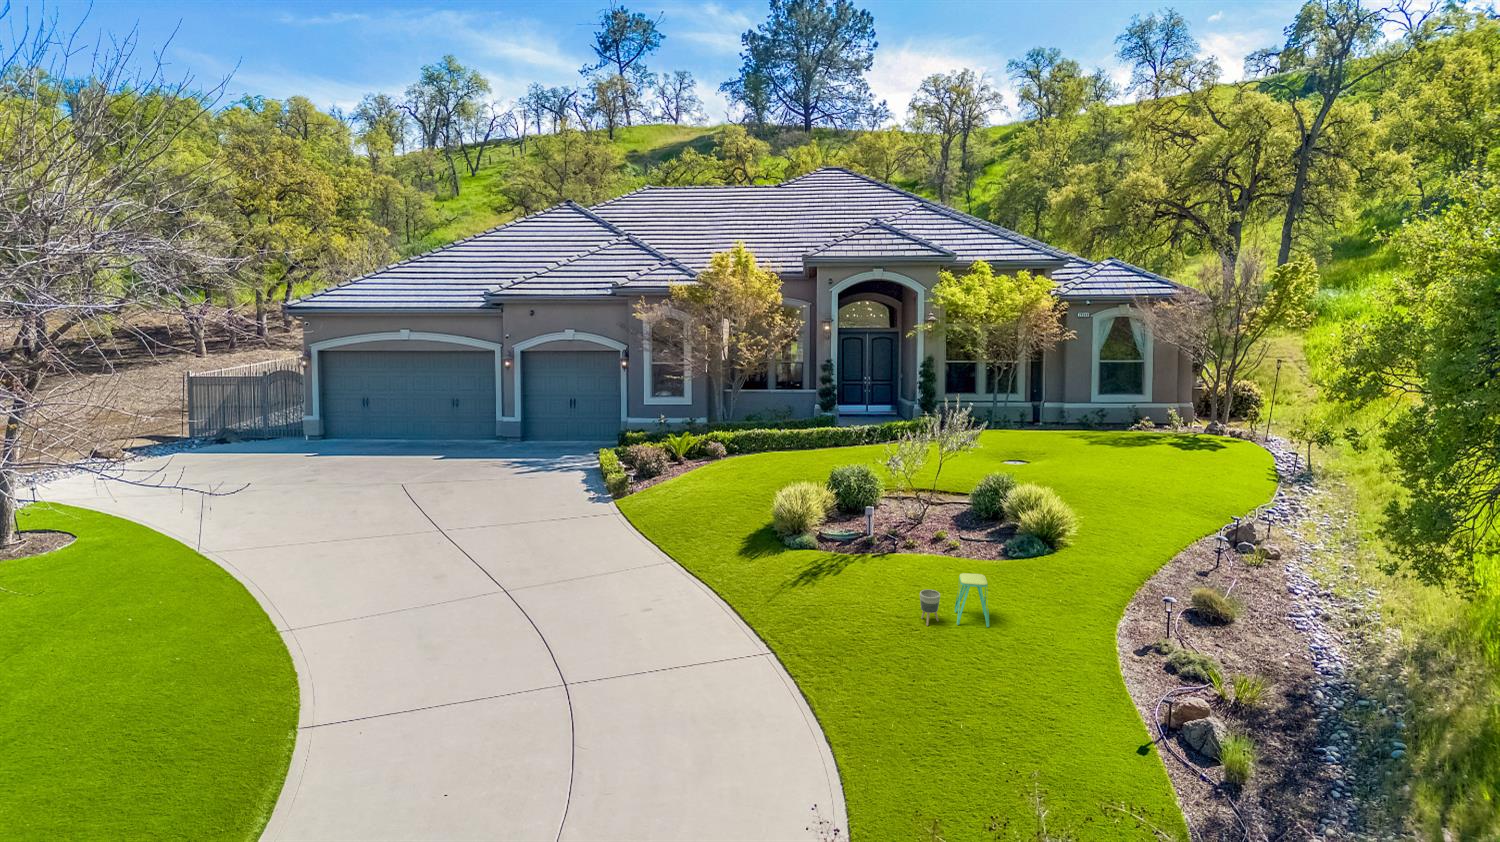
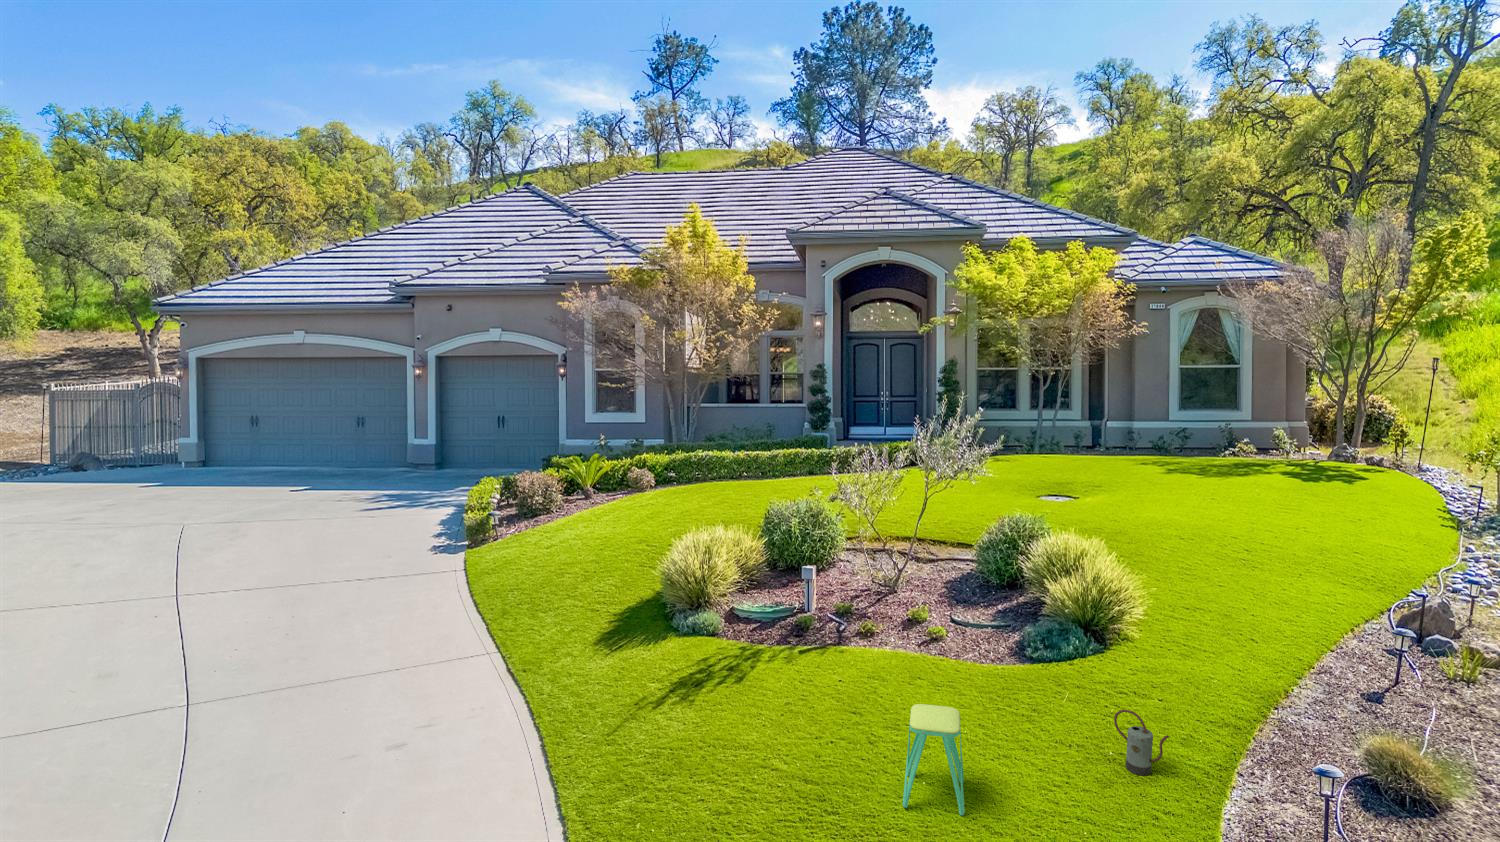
watering can: none [1063,576,1092,609] -> present [1114,710,1169,776]
planter: present [920,589,940,626] -> none [833,734,871,808]

